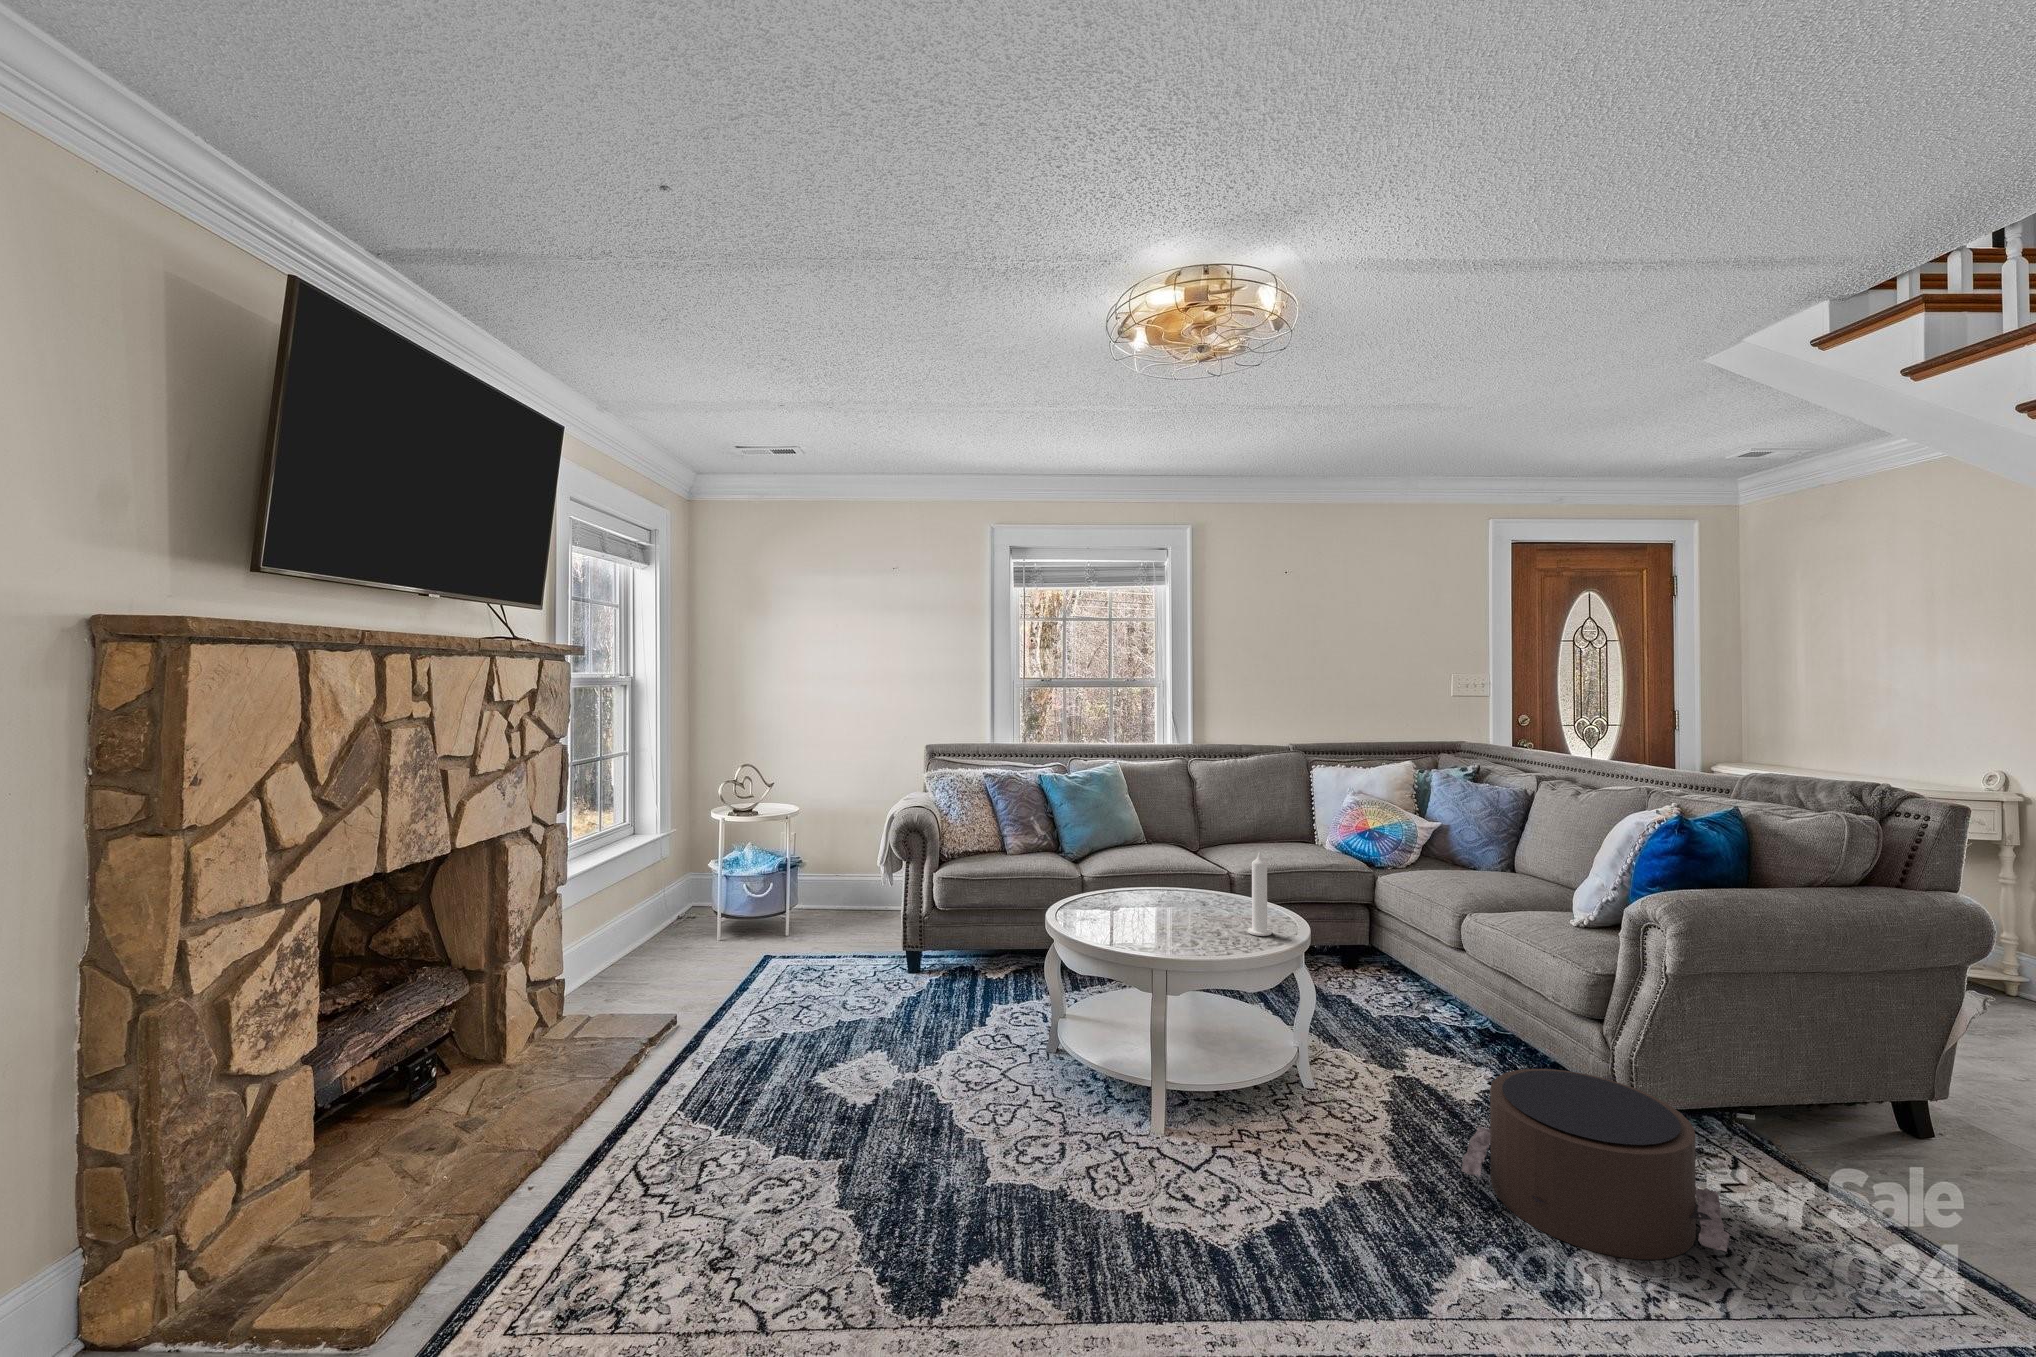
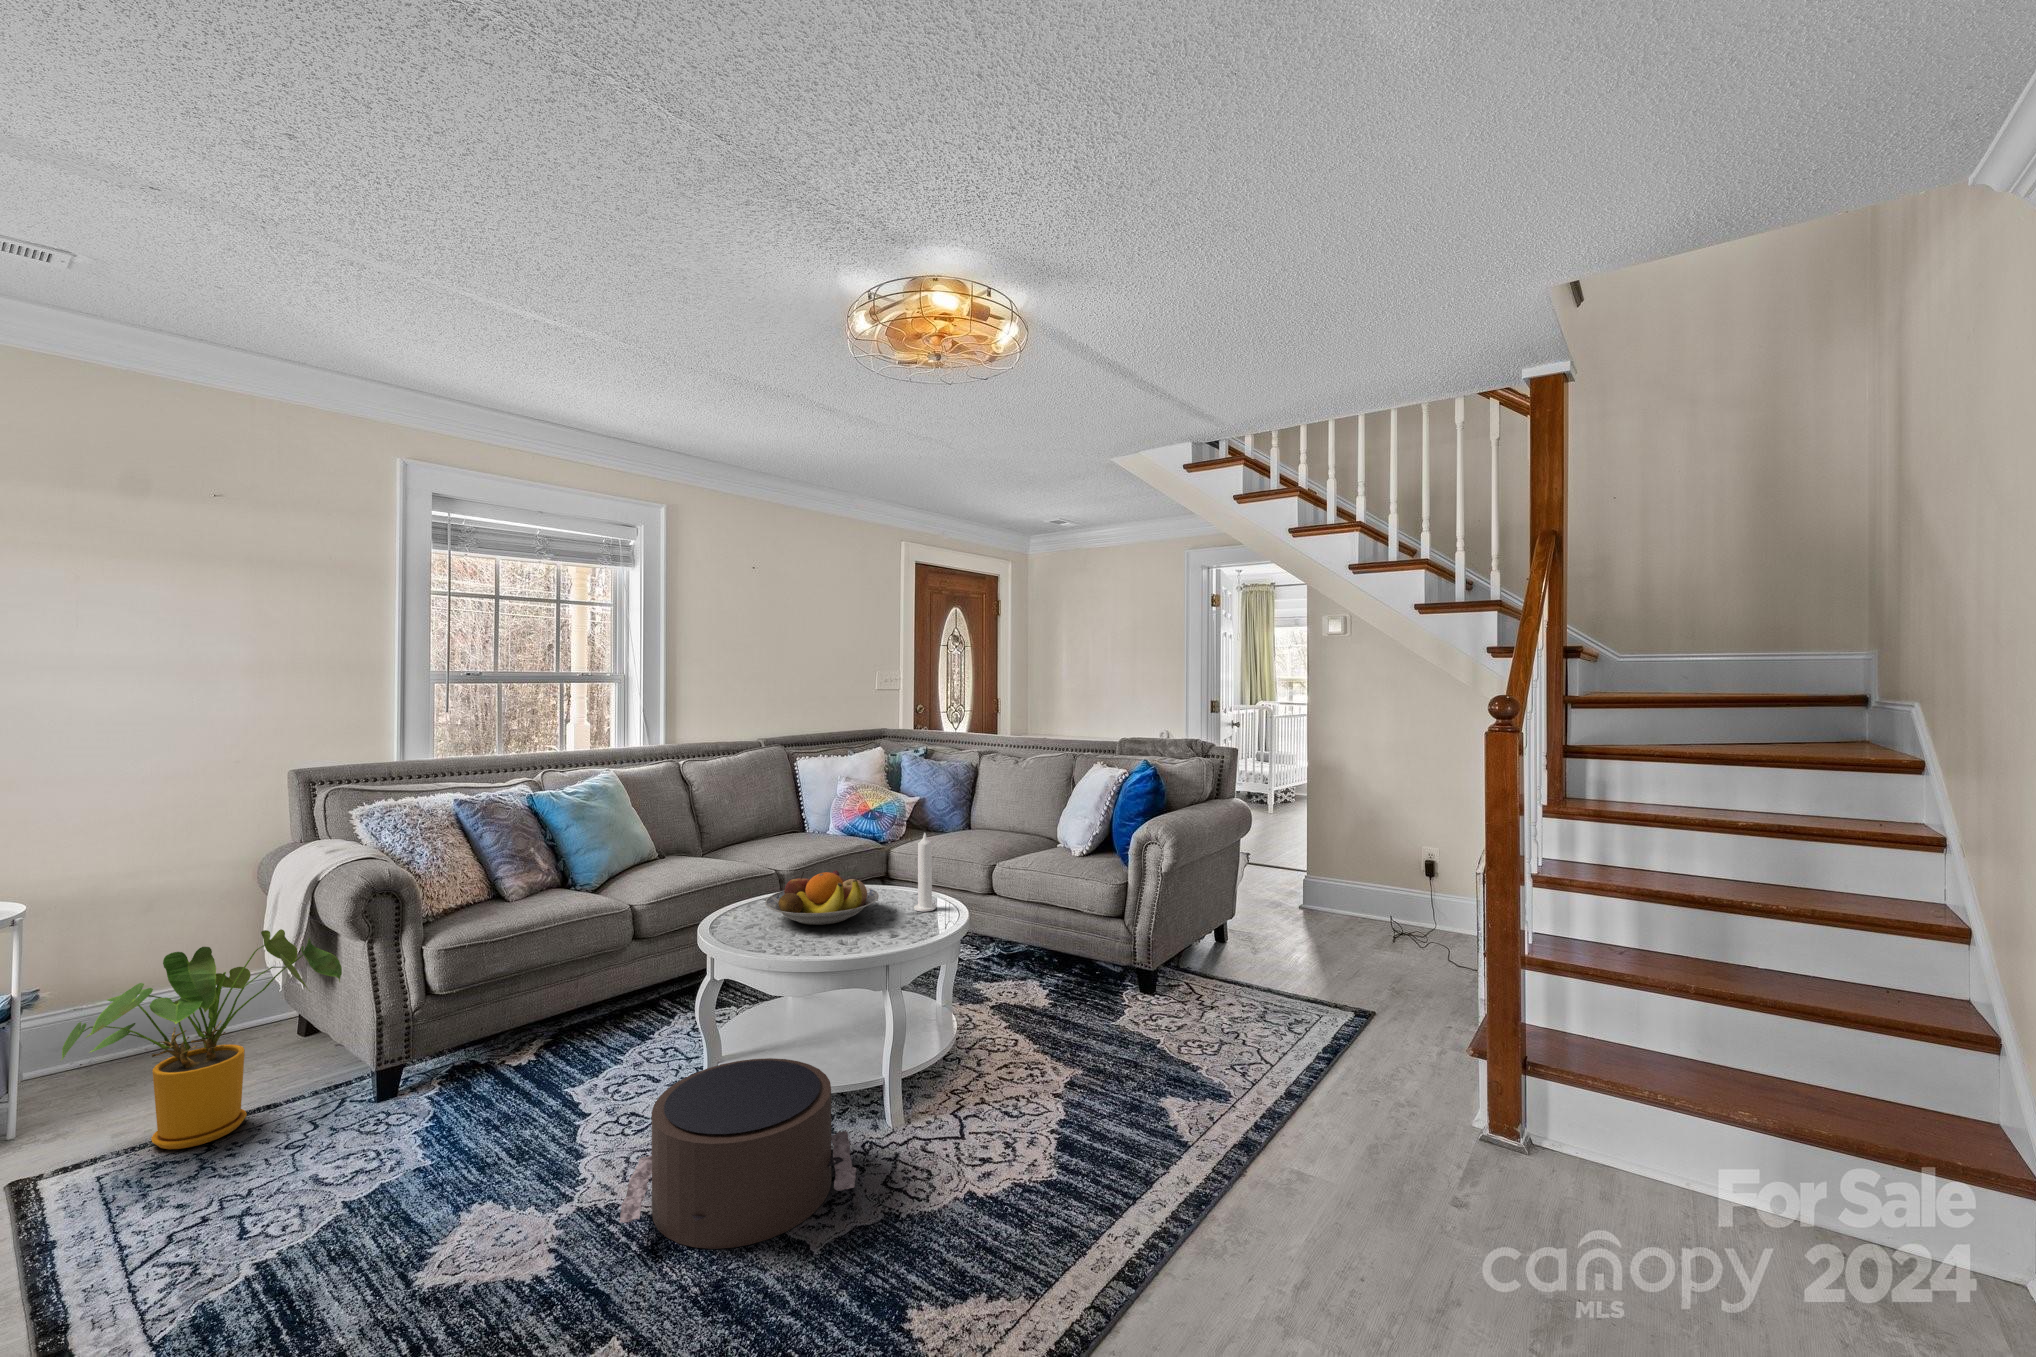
house plant: none [769,845,891,967] -> present [61,929,342,1149]
fruit bowl: none [1107,870,1215,923] -> present [765,870,879,925]
pouf: present [1462,1069,1730,1260] -> present [620,1058,856,1249]

